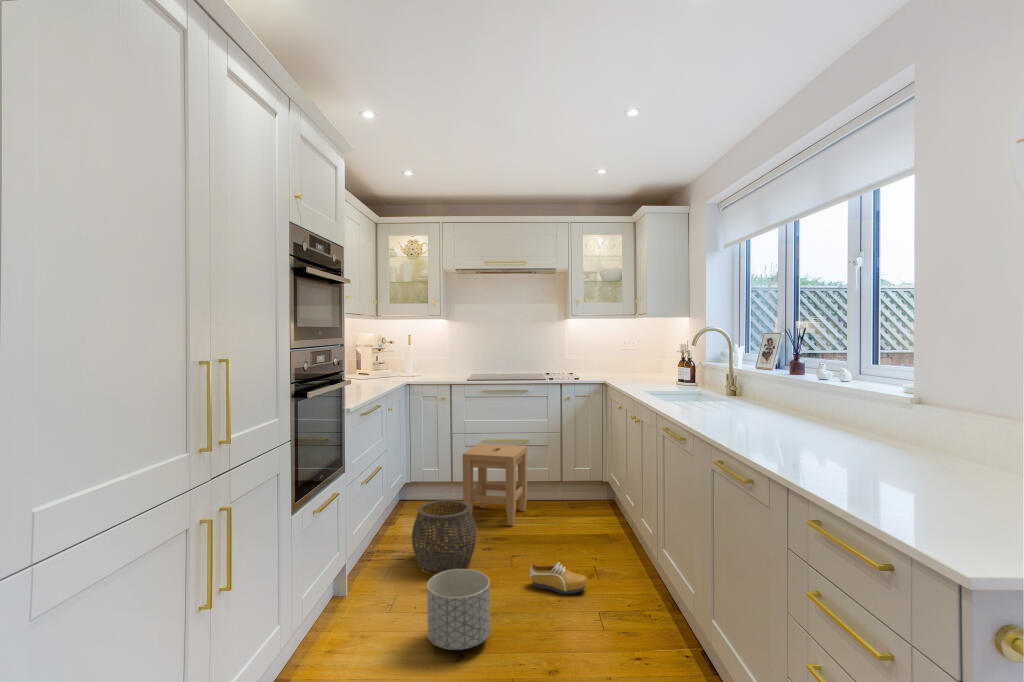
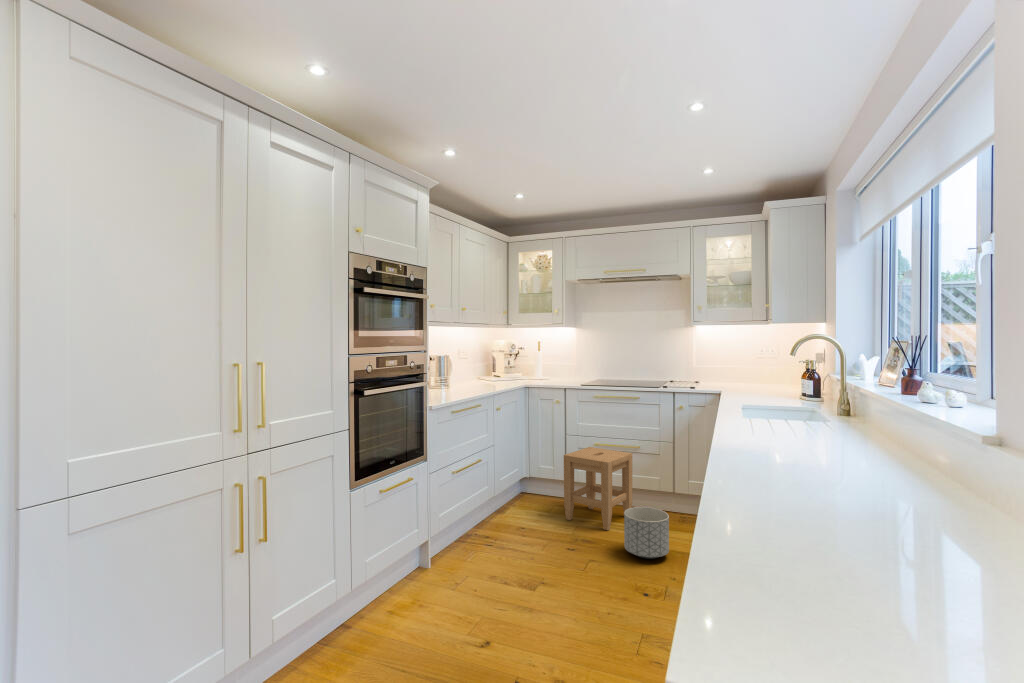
woven basket: present [411,500,477,573] -> none [495,496,554,563]
shoe: present [530,562,587,594] -> none [588,569,642,606]
planter: present [427,569,490,650] -> present [624,507,669,559]

